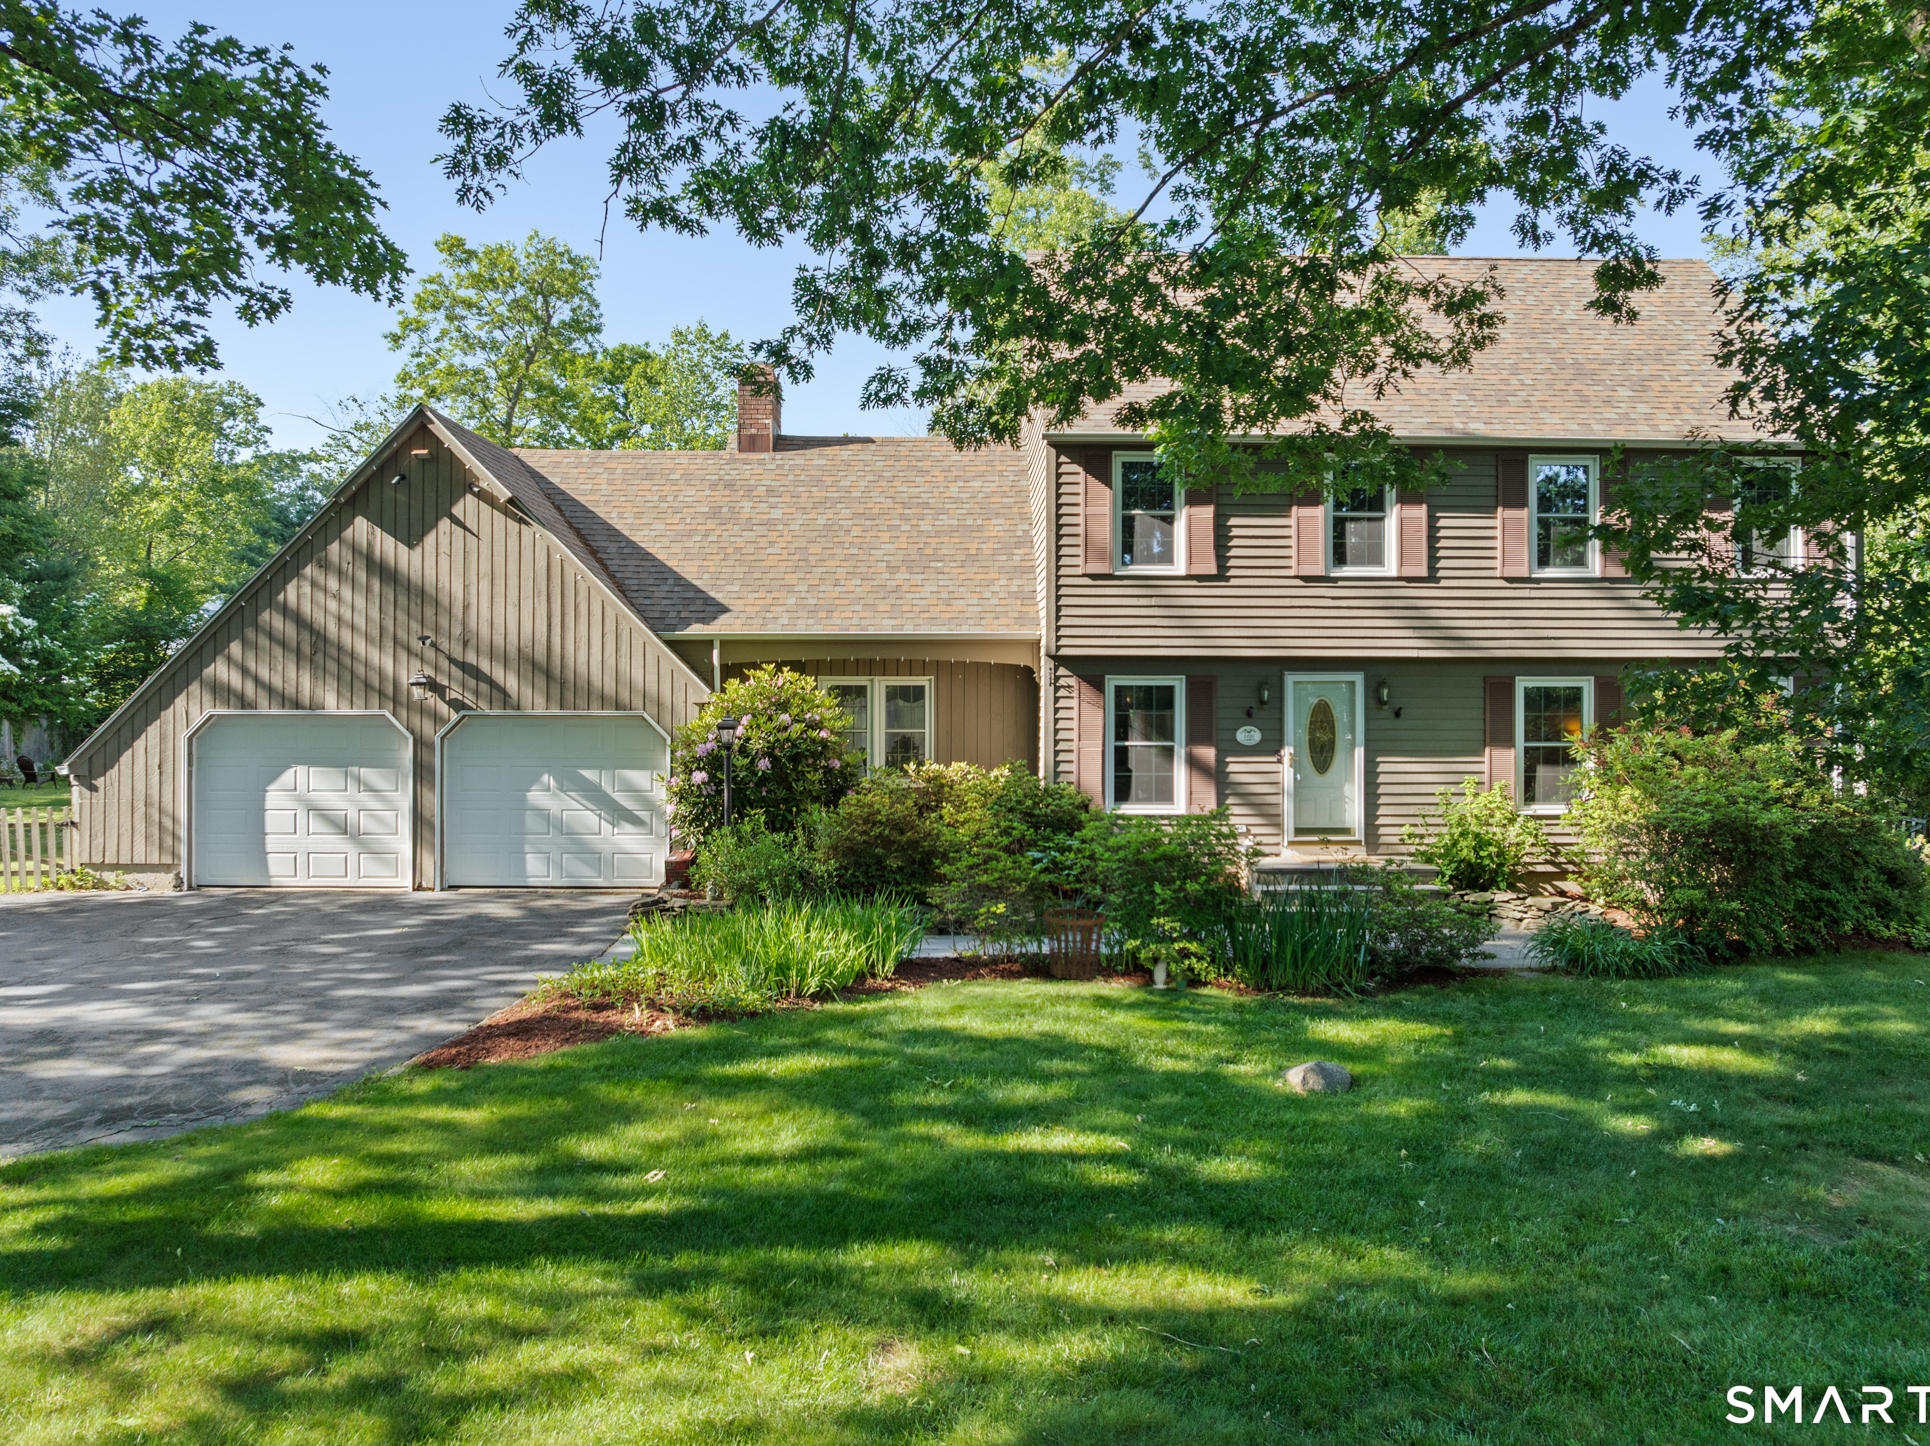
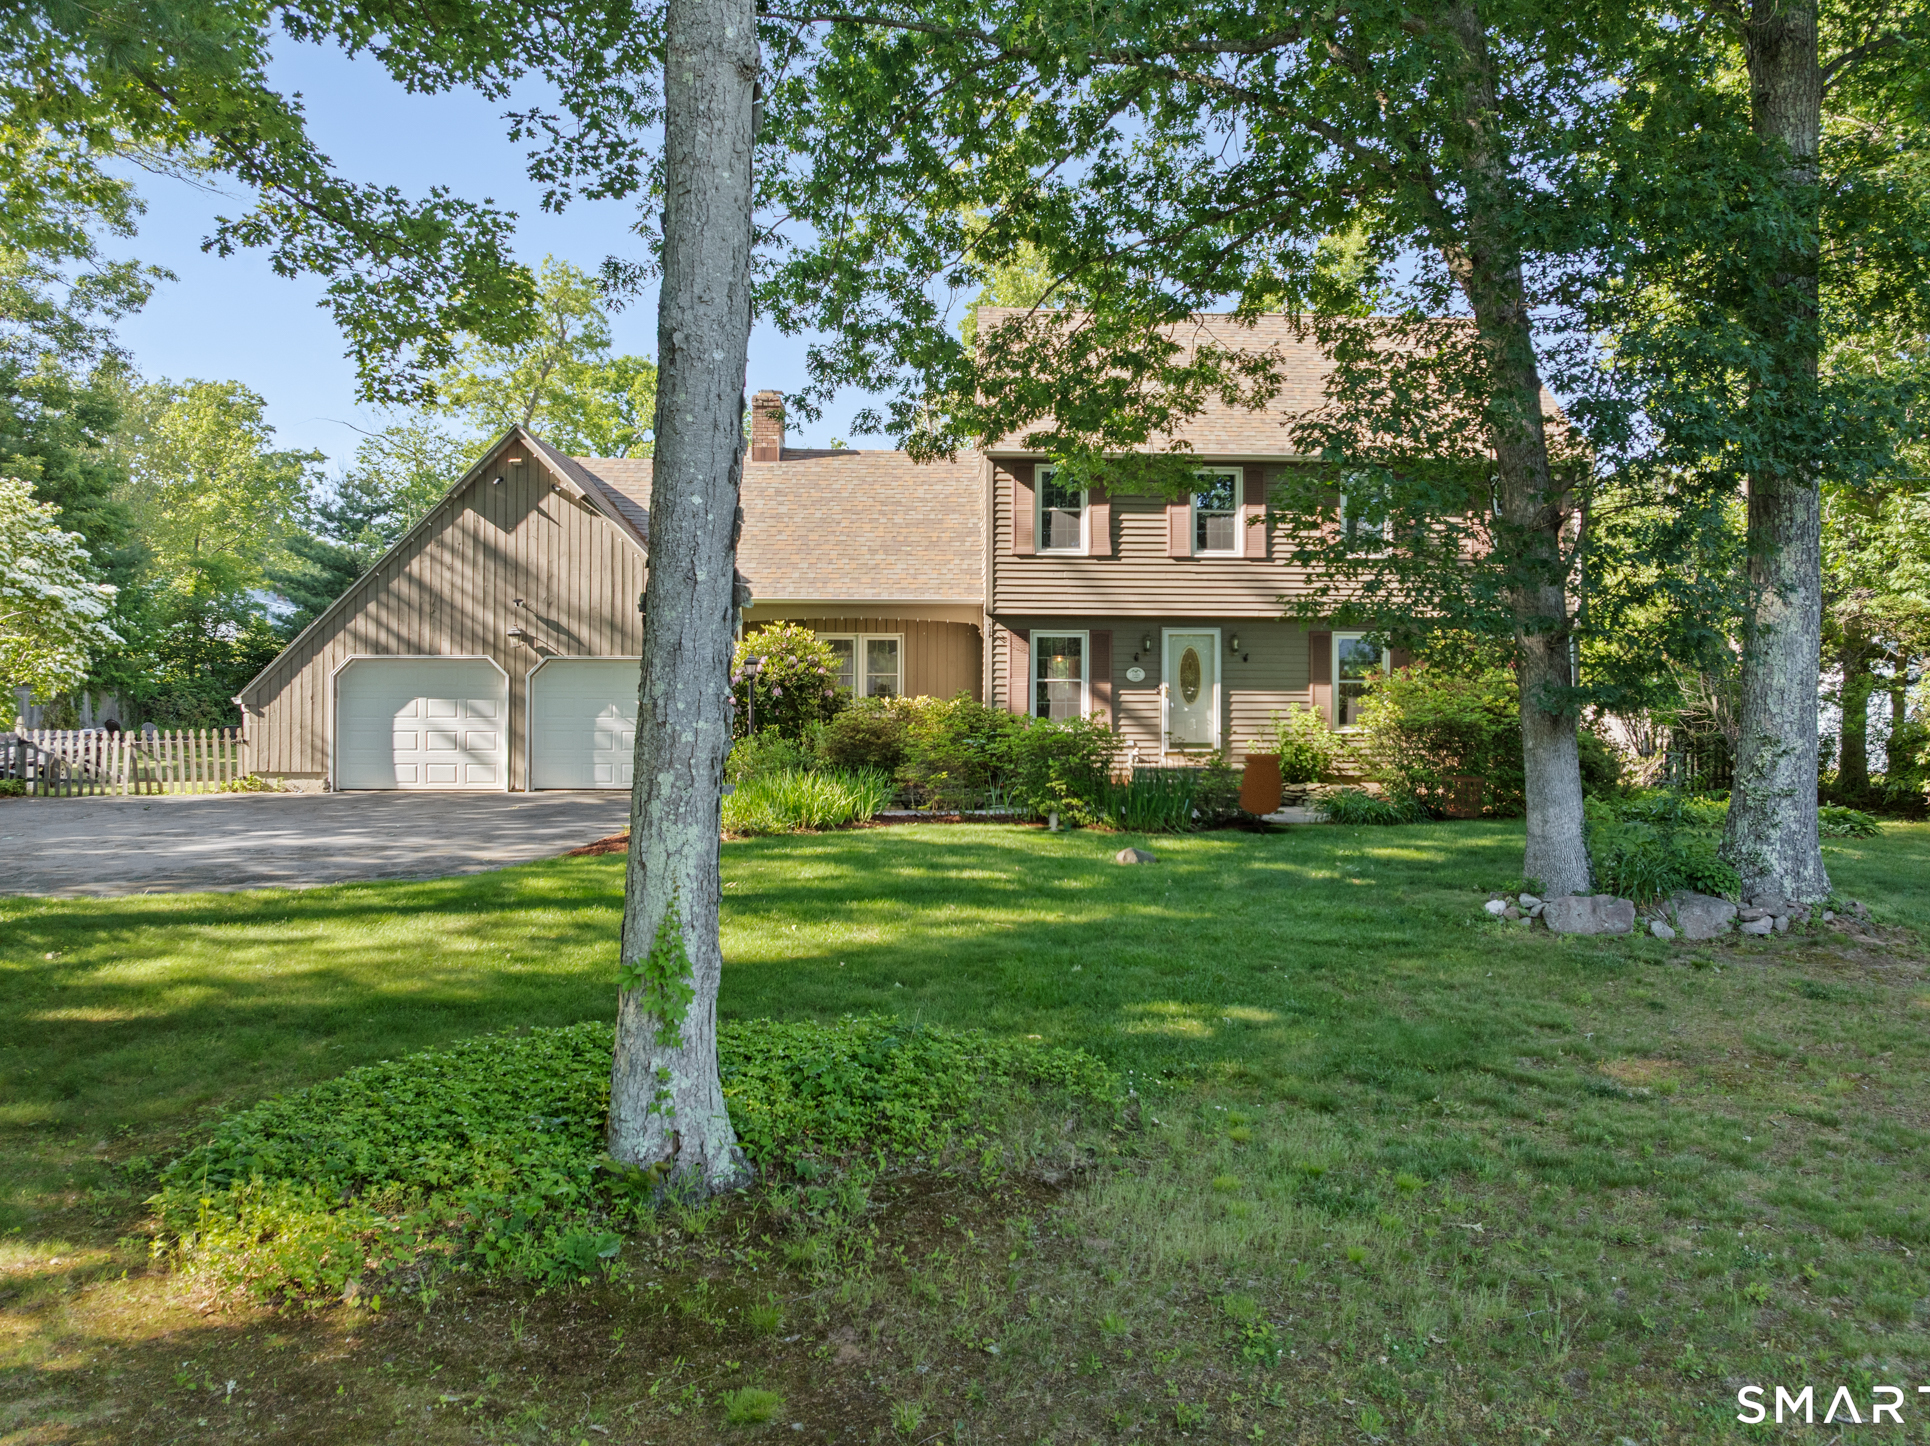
lounge chair: none [1431,880,1515,1005] -> present [1237,754,1283,833]
basket: present [1044,908,1106,980] -> present [1441,775,1484,817]

